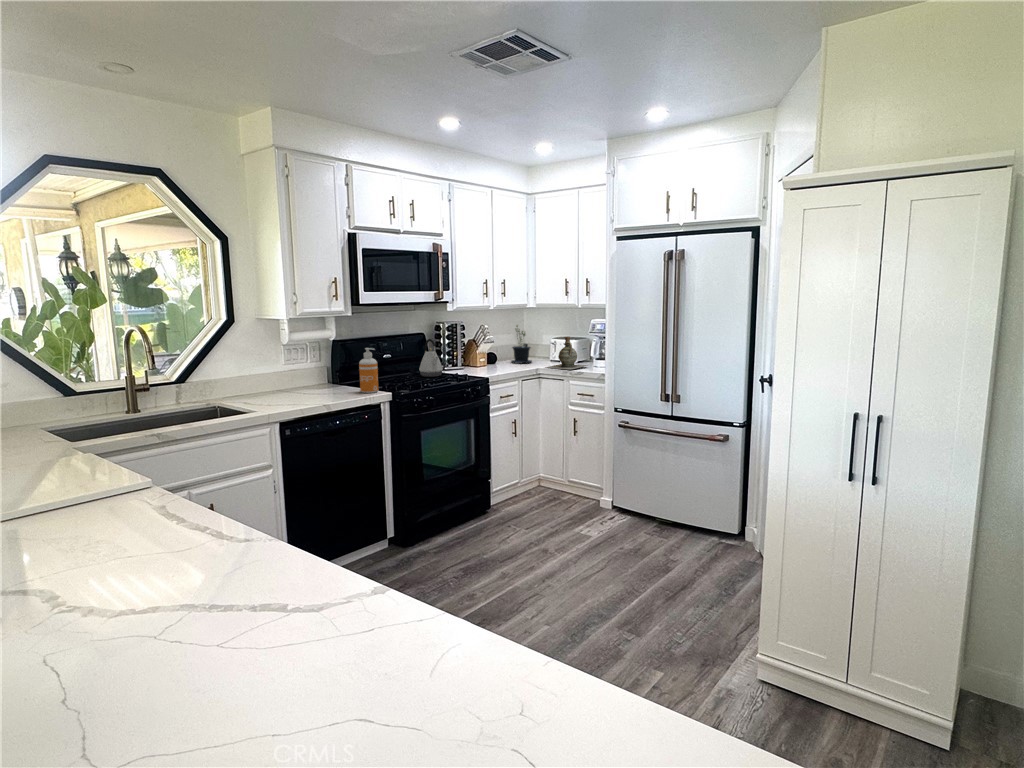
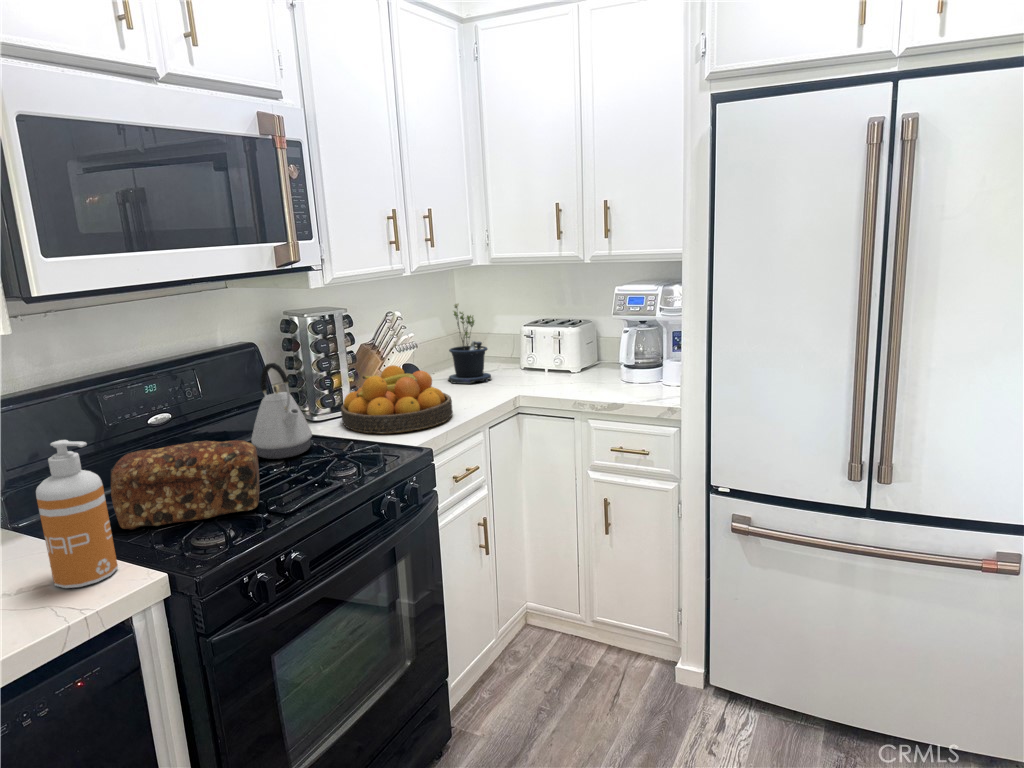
ceramic jug: present [545,337,588,370] -> none [527,326,617,398]
fruit bowl: none [456,348,505,374] -> present [341,365,453,434]
bread loaf: none [375,360,422,386] -> present [111,440,260,530]

